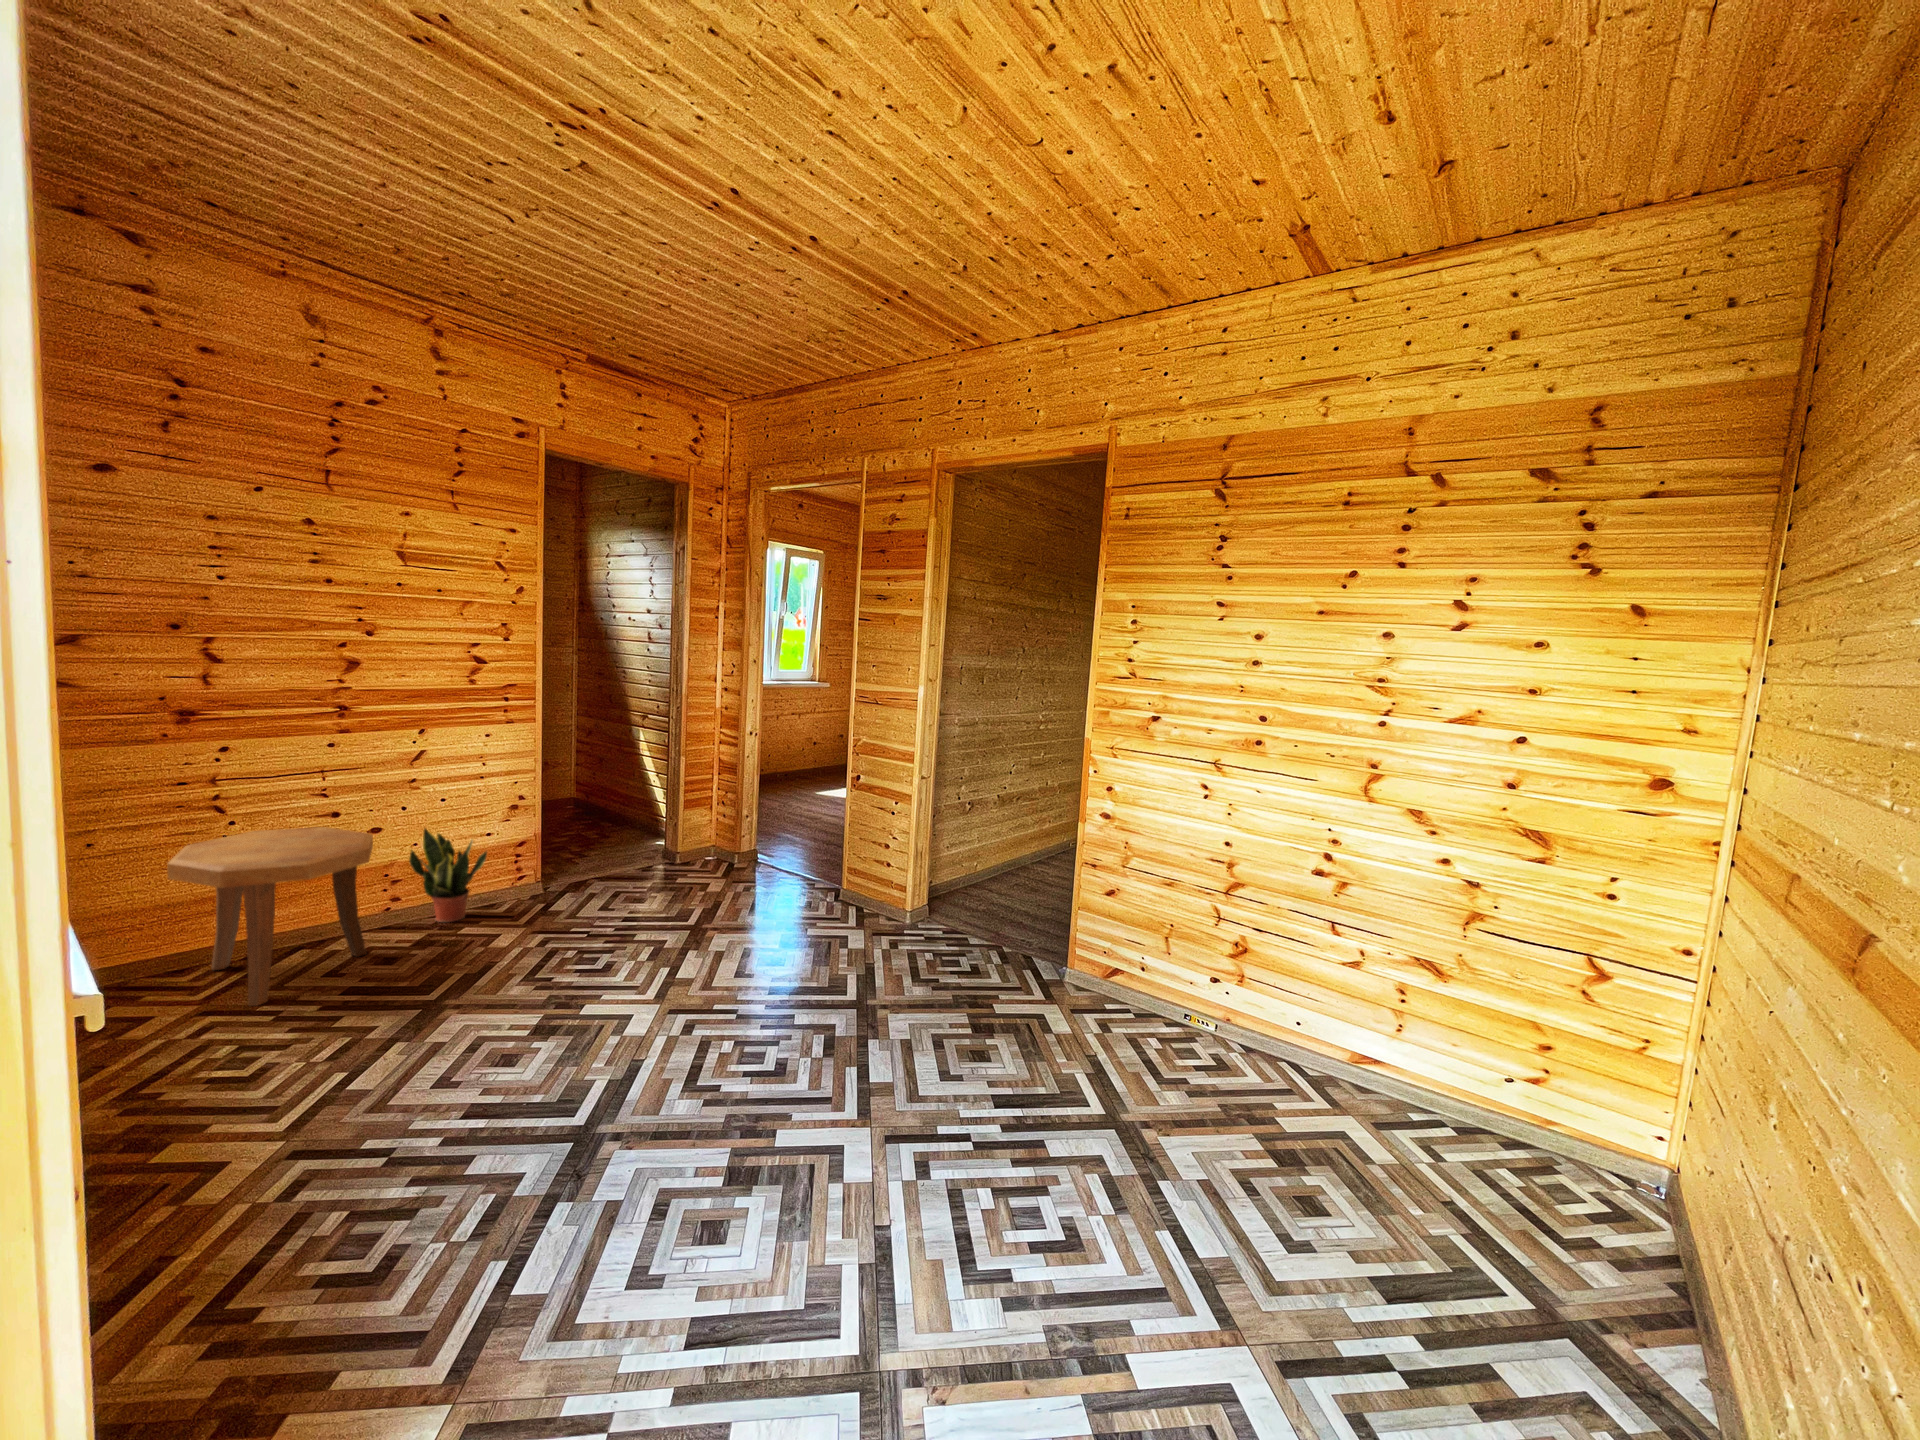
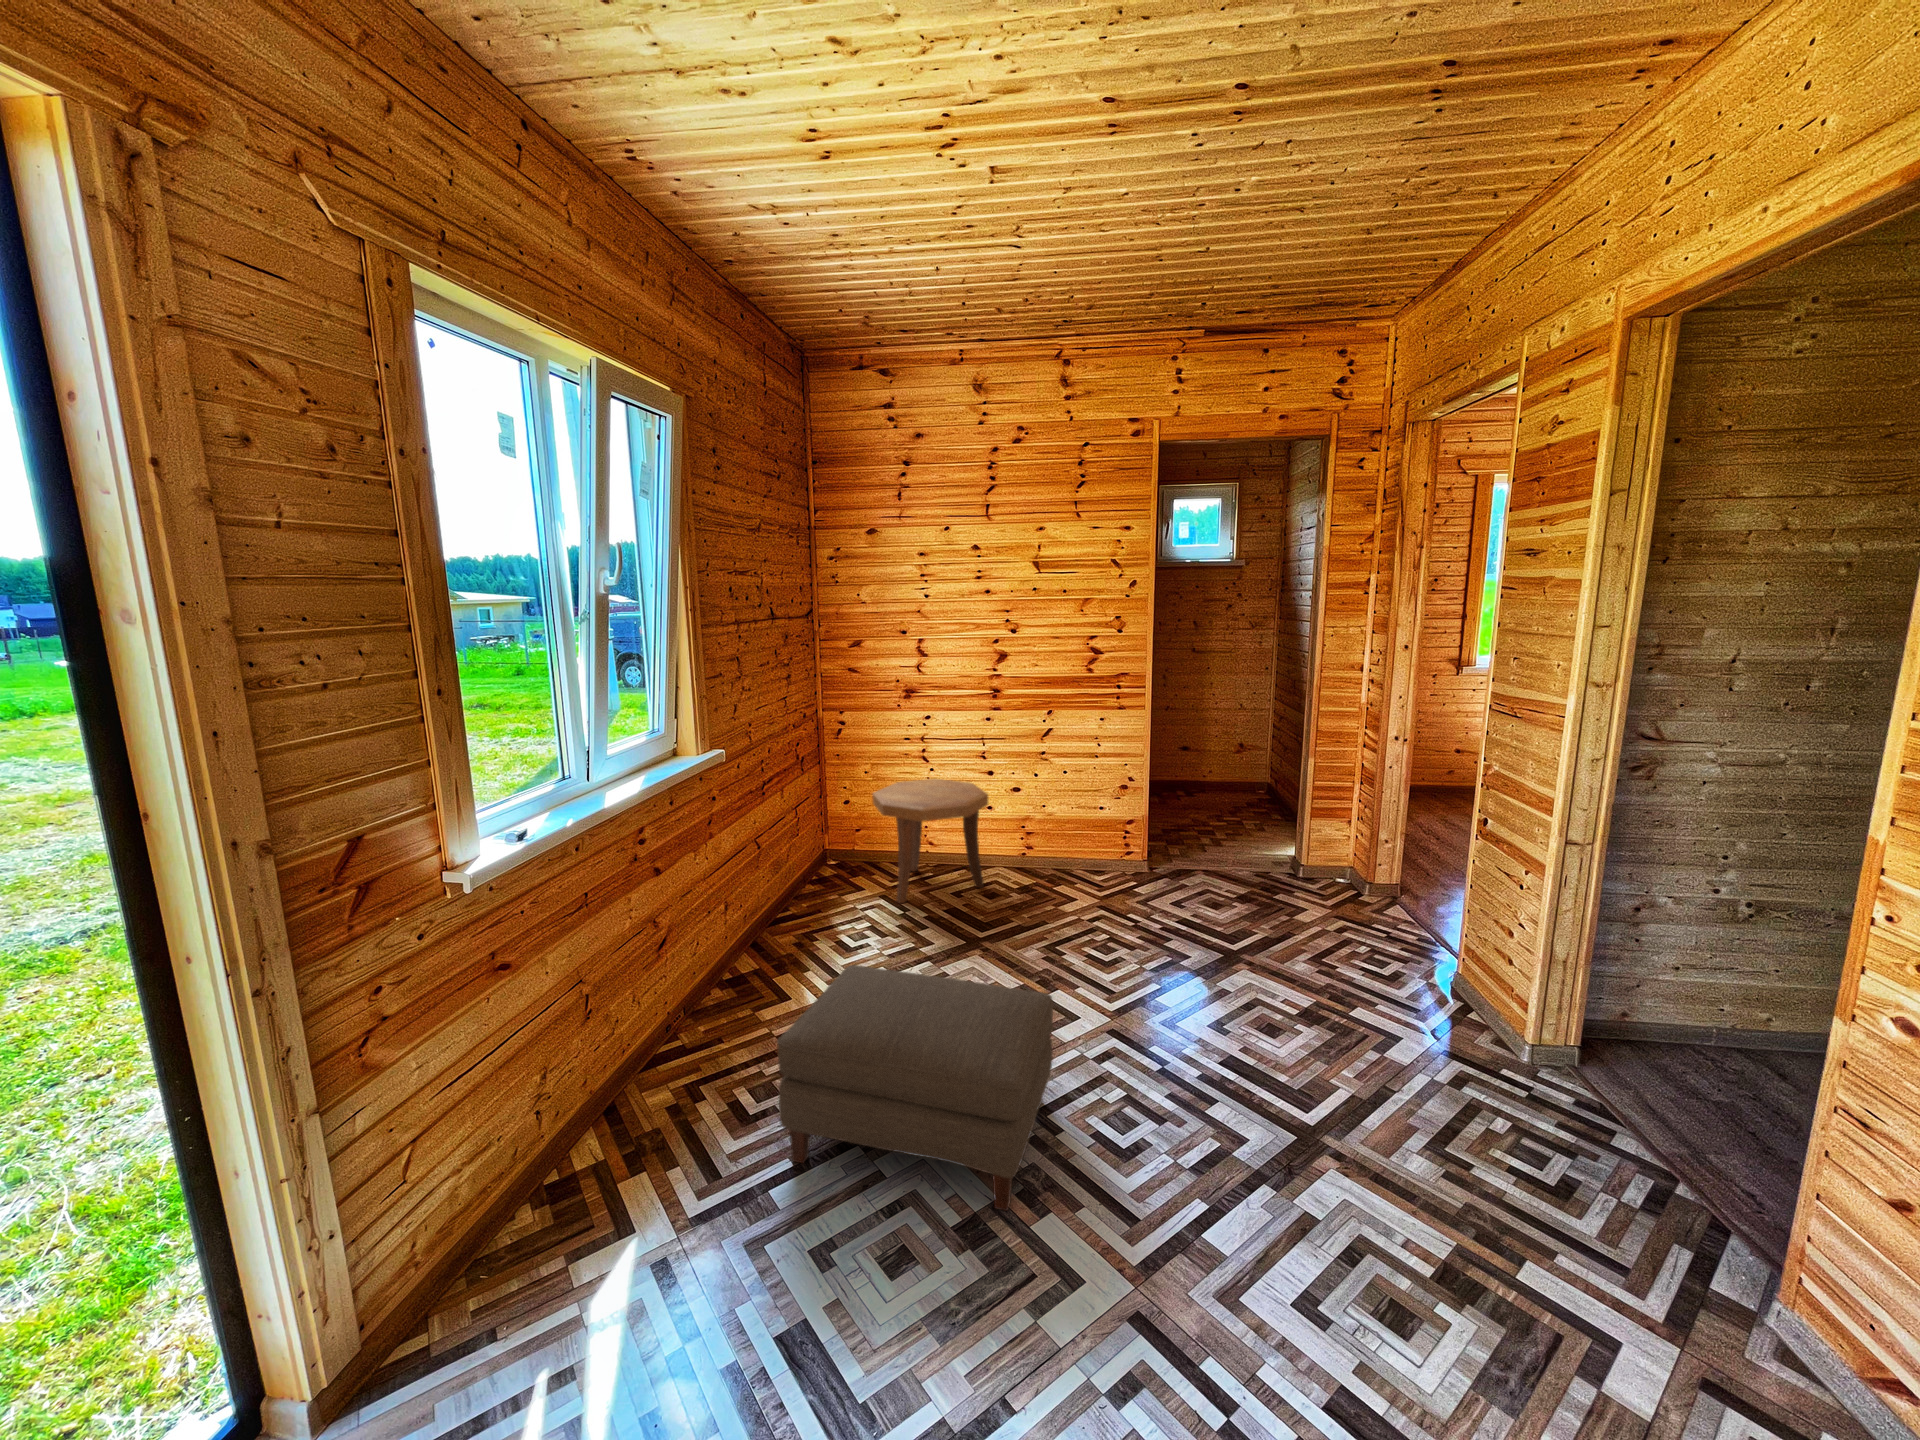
potted plant: present [409,828,487,922] -> none [1030,794,1086,879]
ottoman: none [443,970,762,1257] -> present [777,965,1053,1211]

